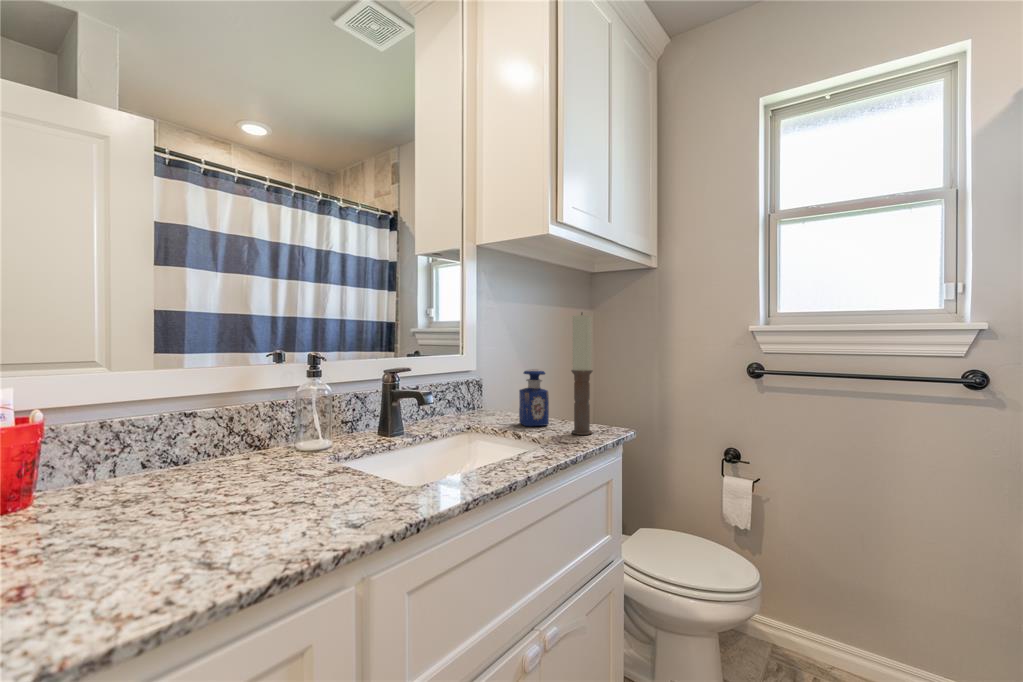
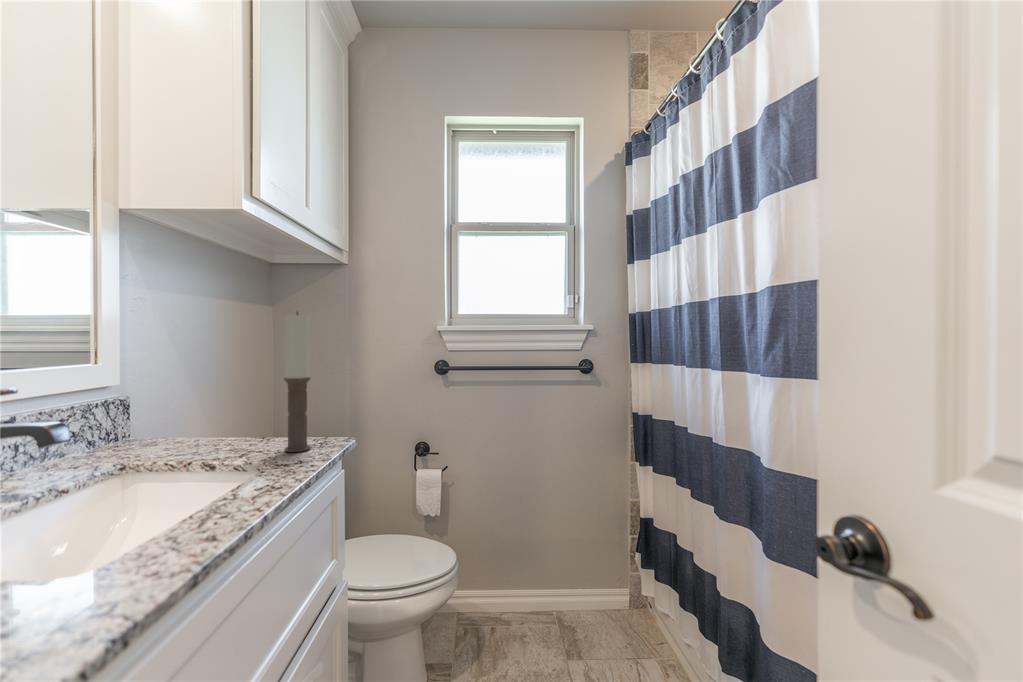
perfume bottle: present [519,369,549,426] -> none [204,379,248,452]

